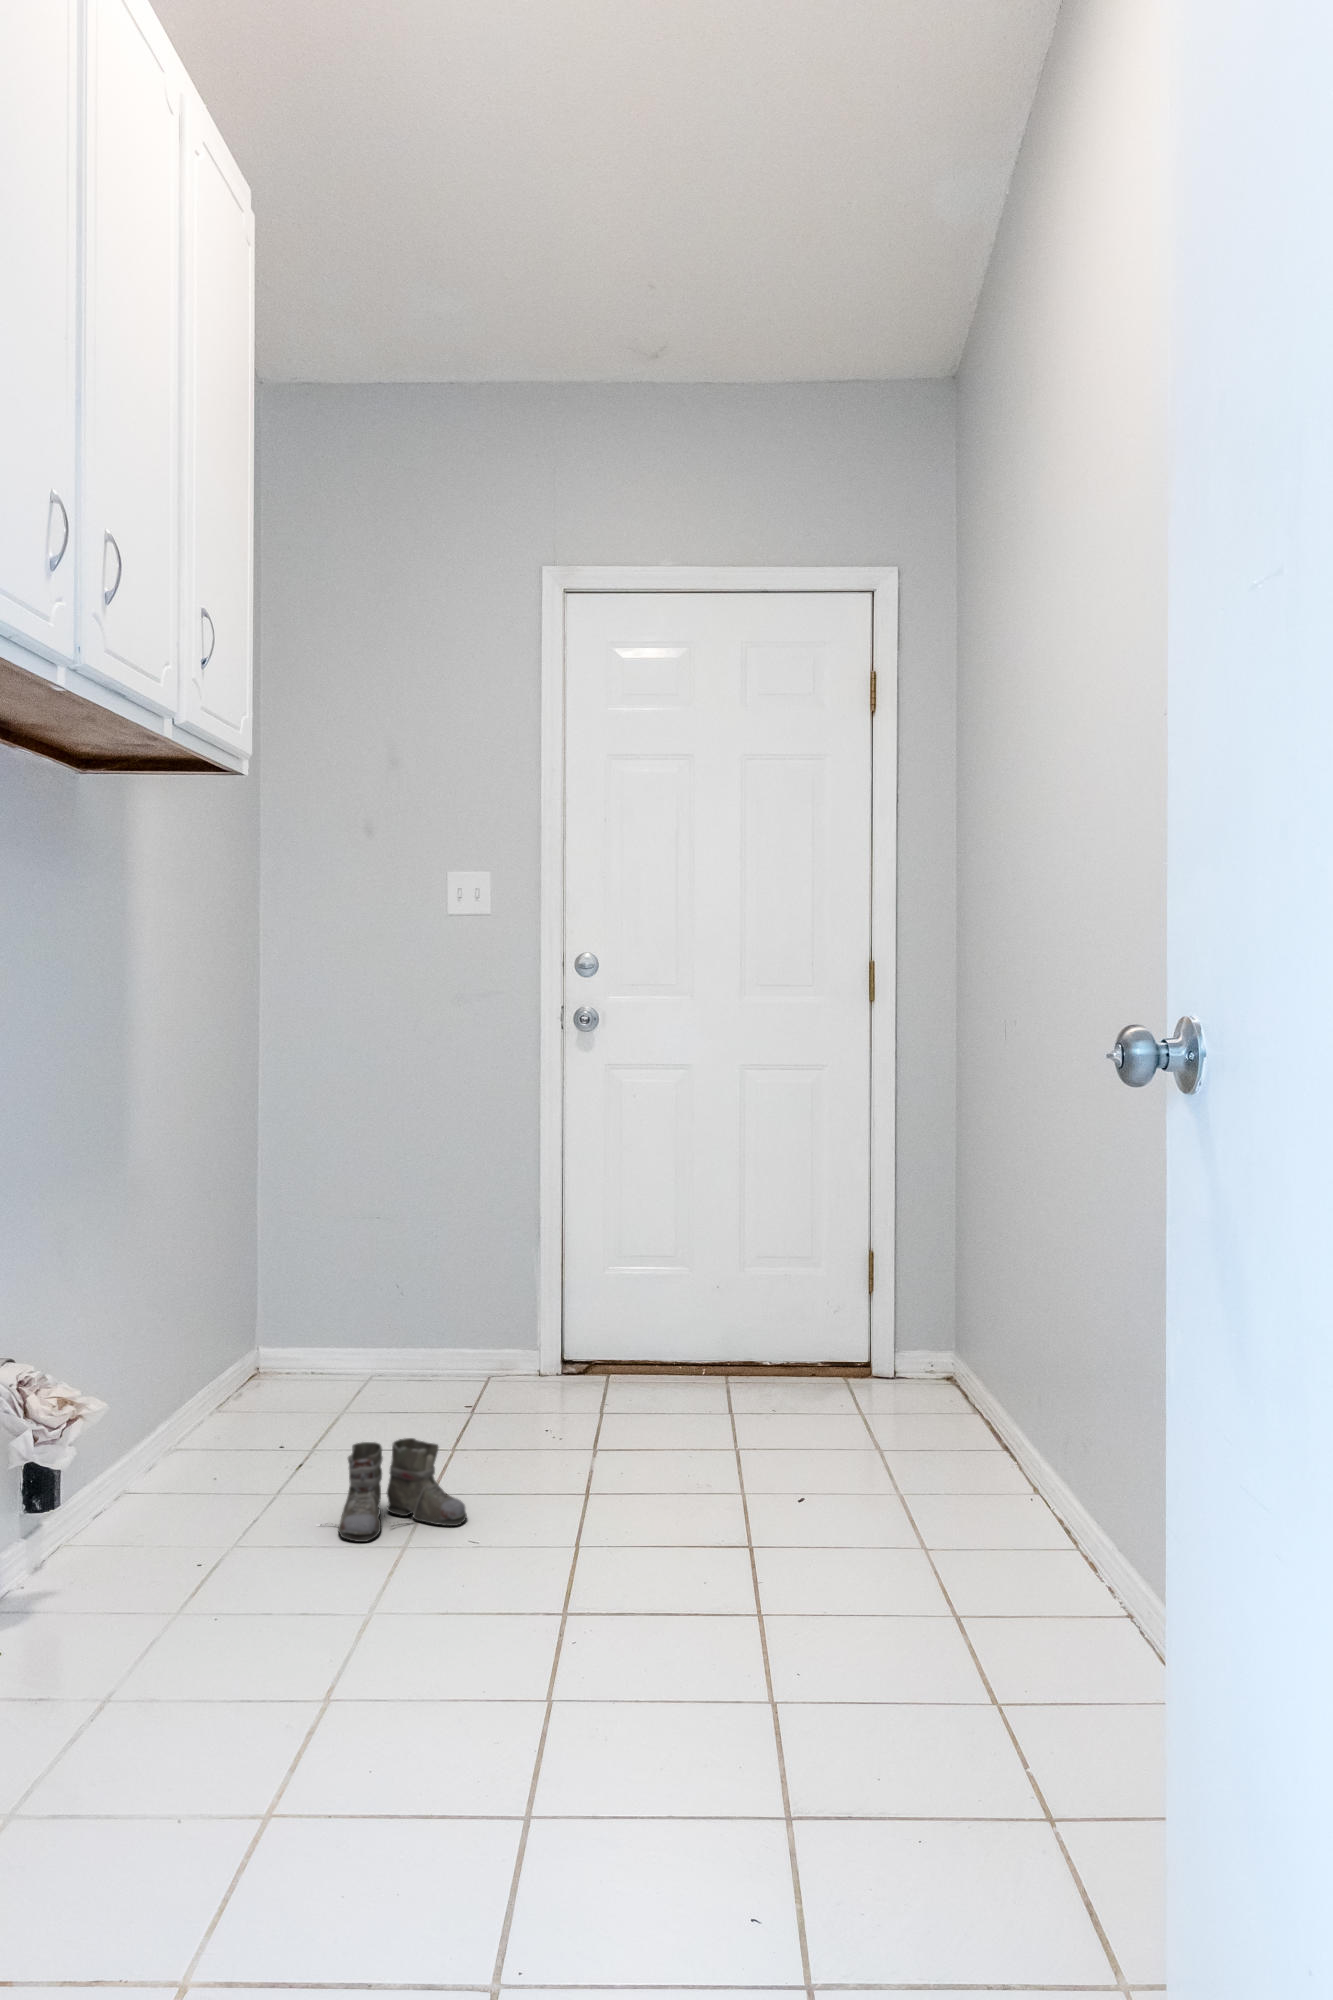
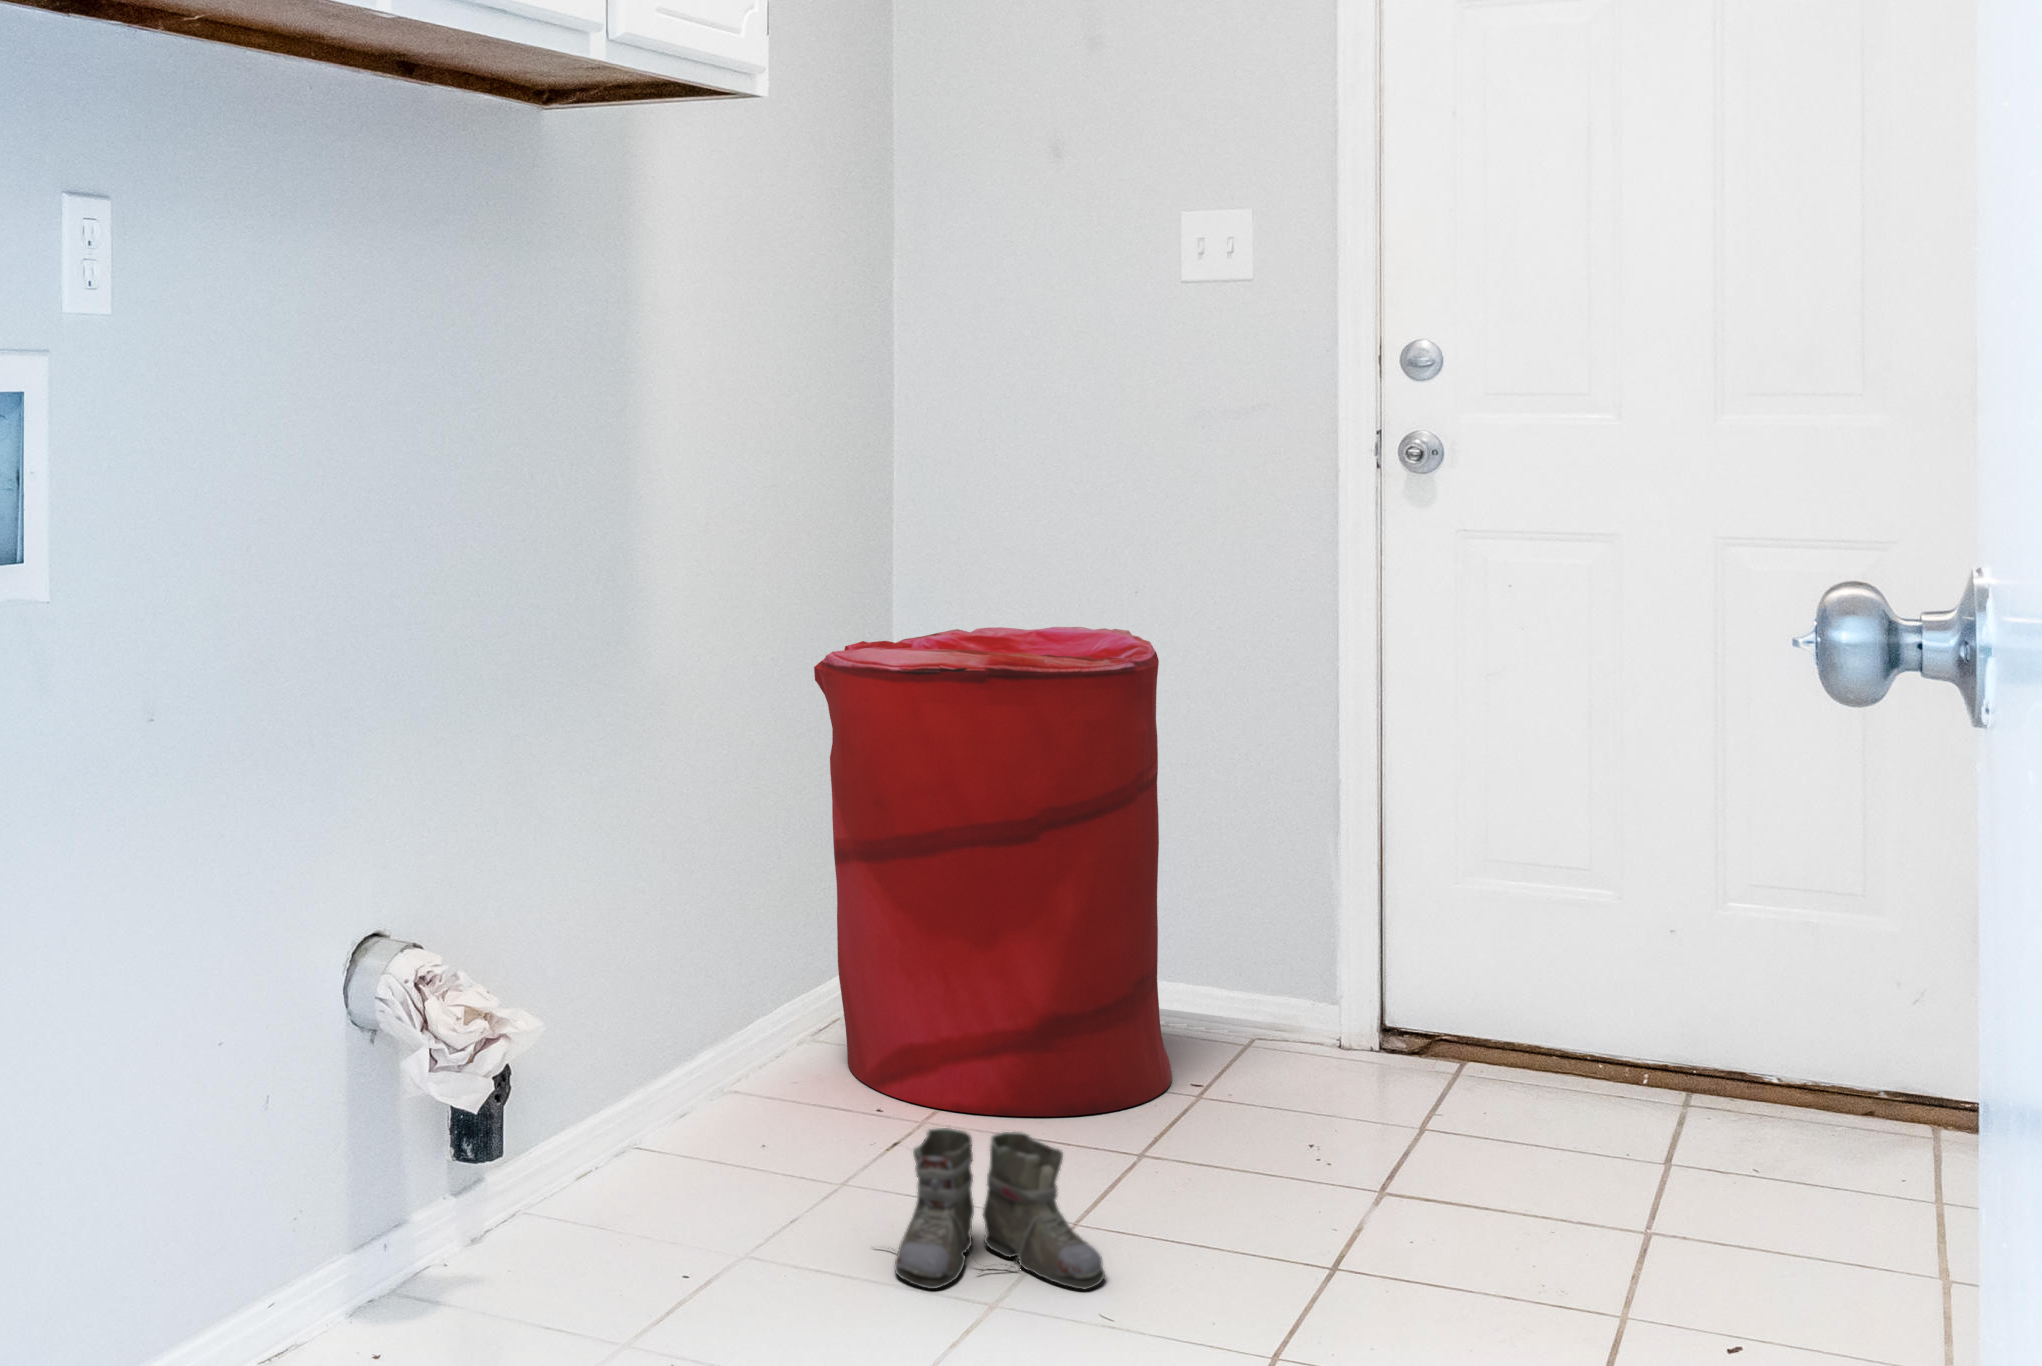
laundry hamper: none [227,1132,455,1441] -> present [814,627,1172,1116]

